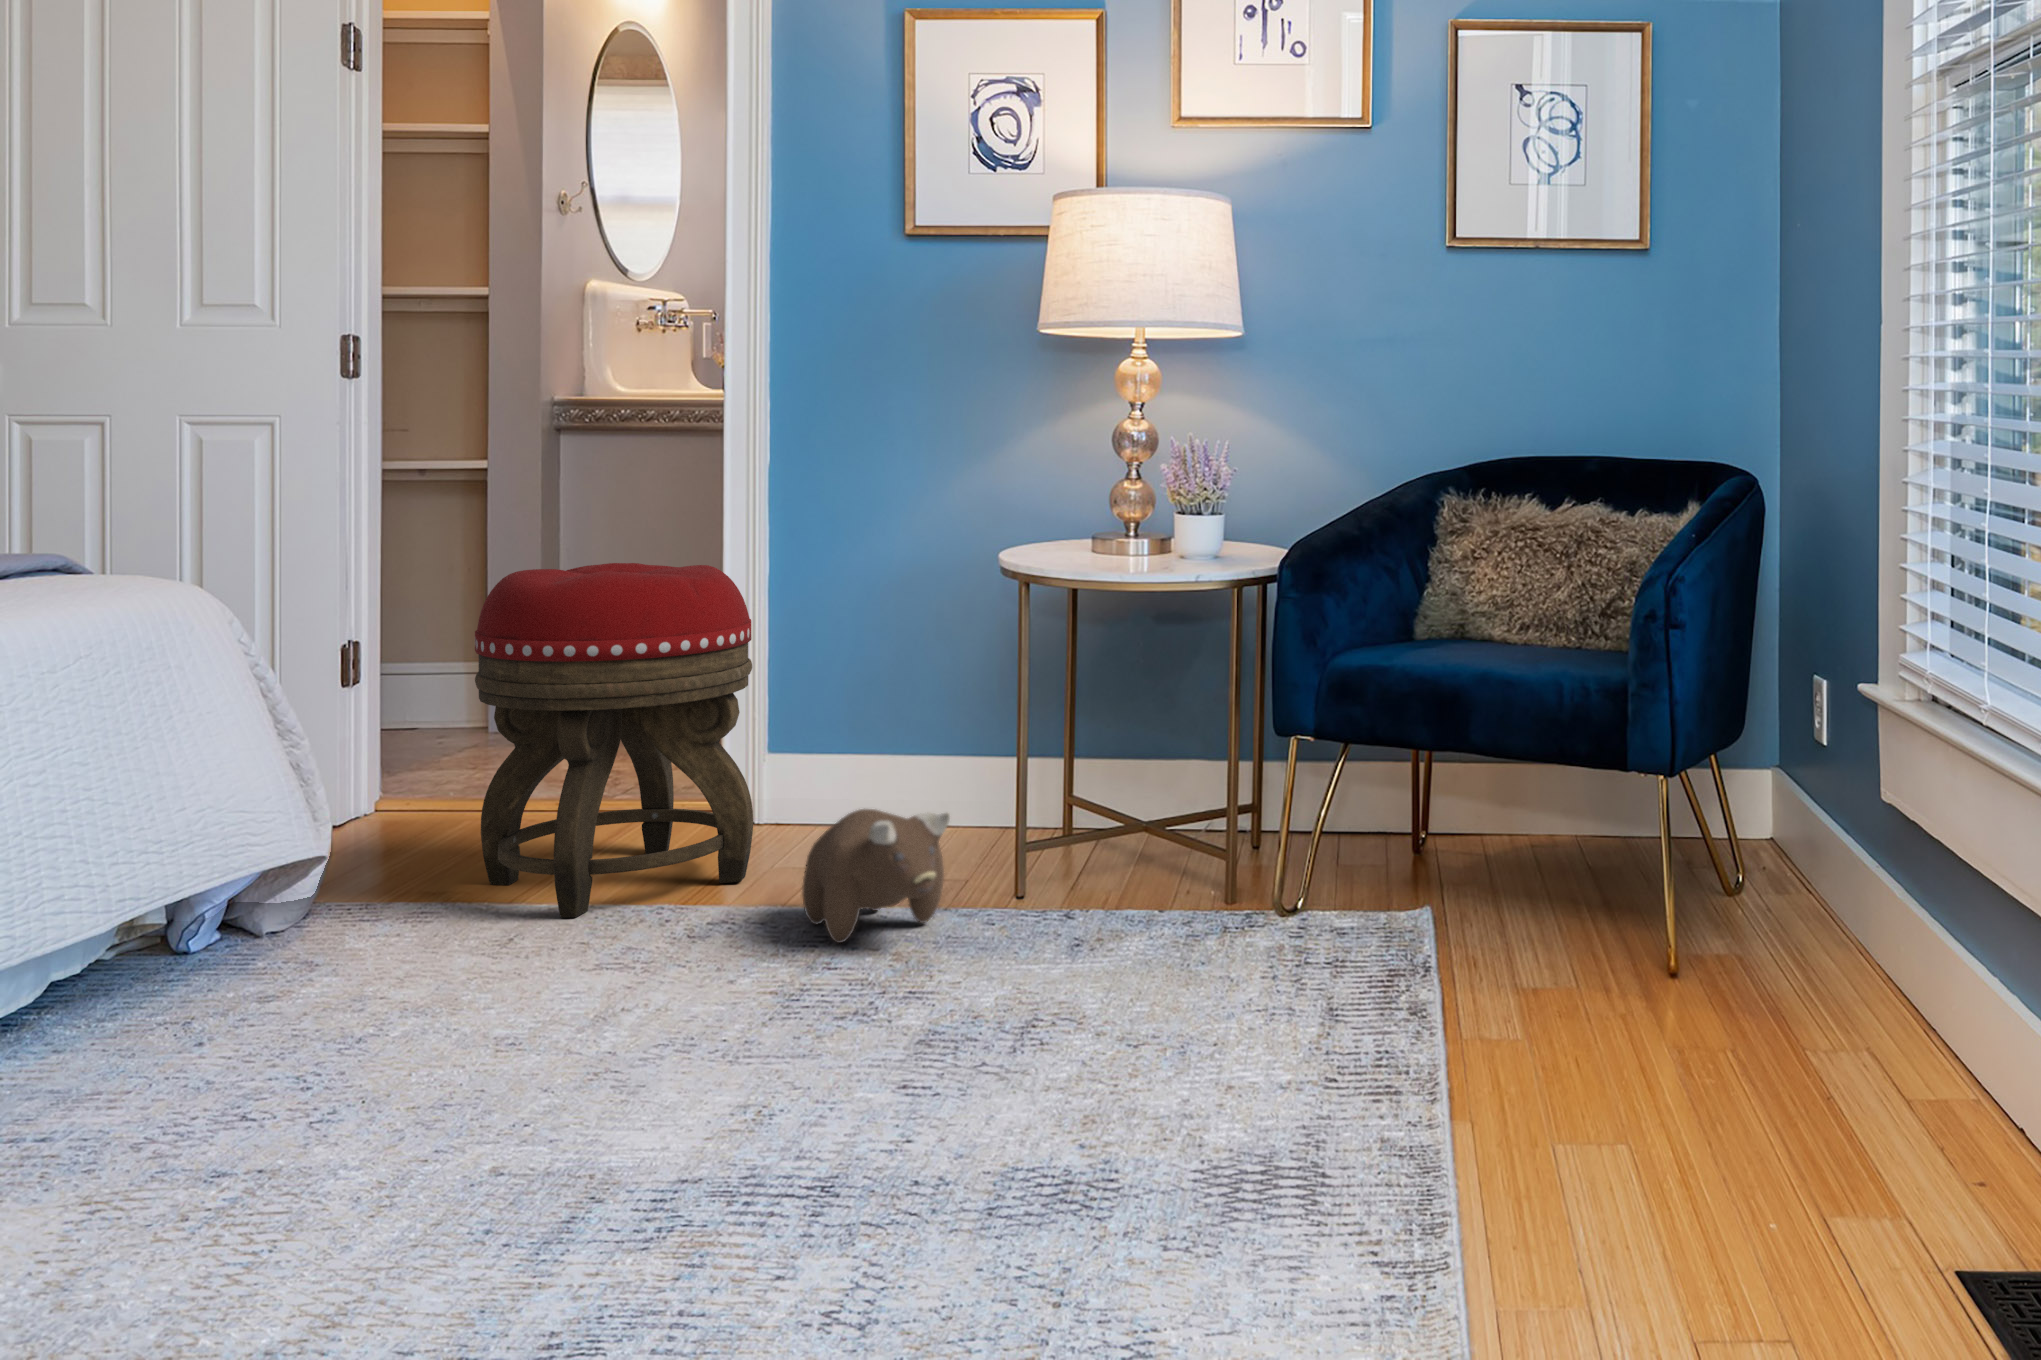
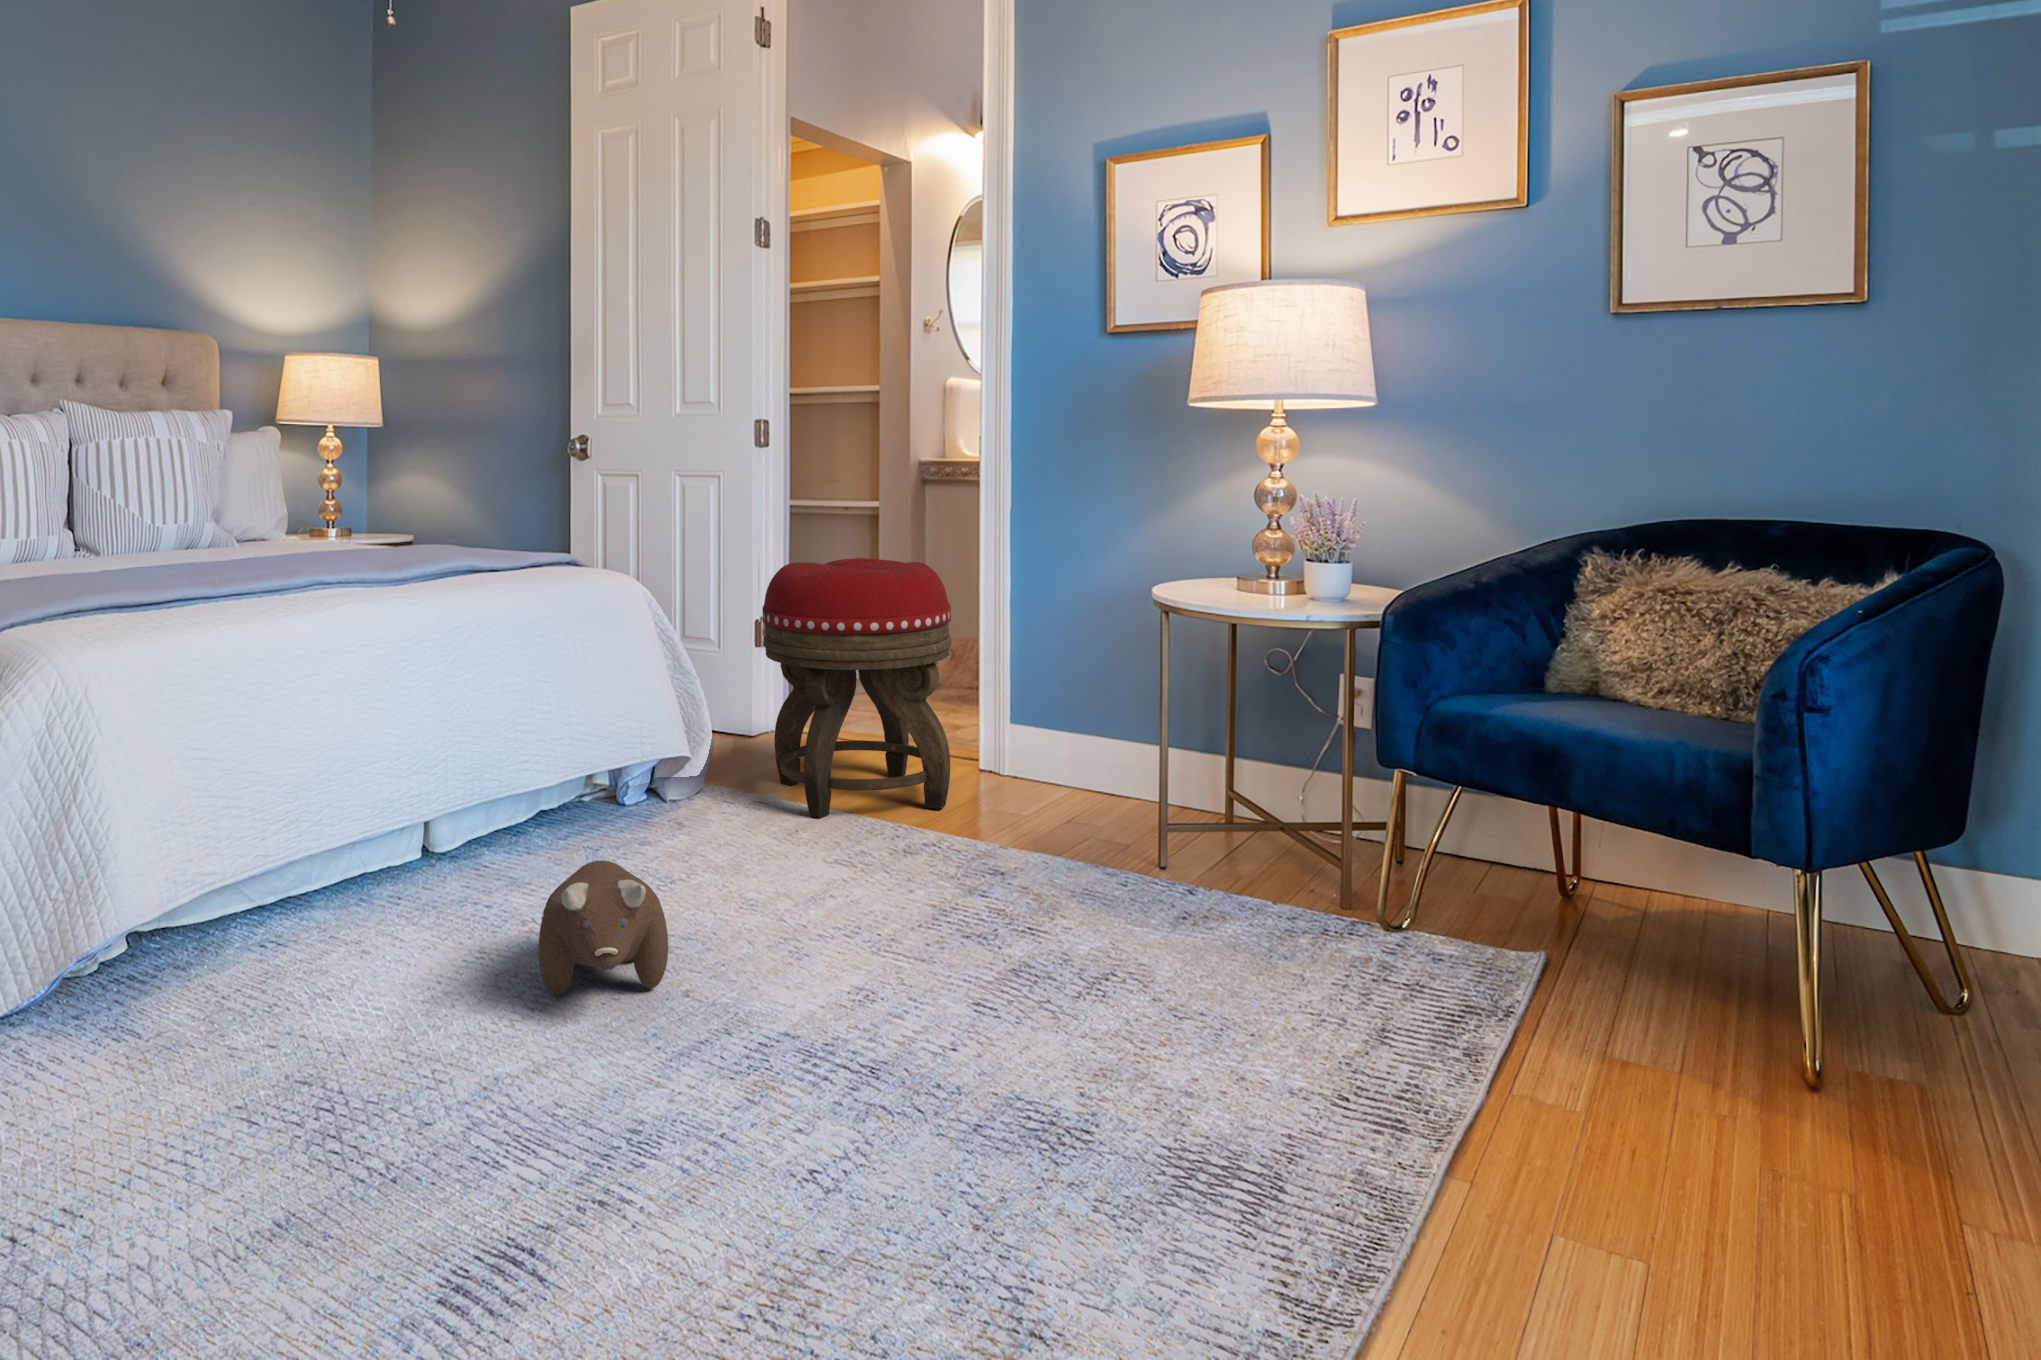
plush toy: present [802,809,950,943] -> present [538,860,668,995]

